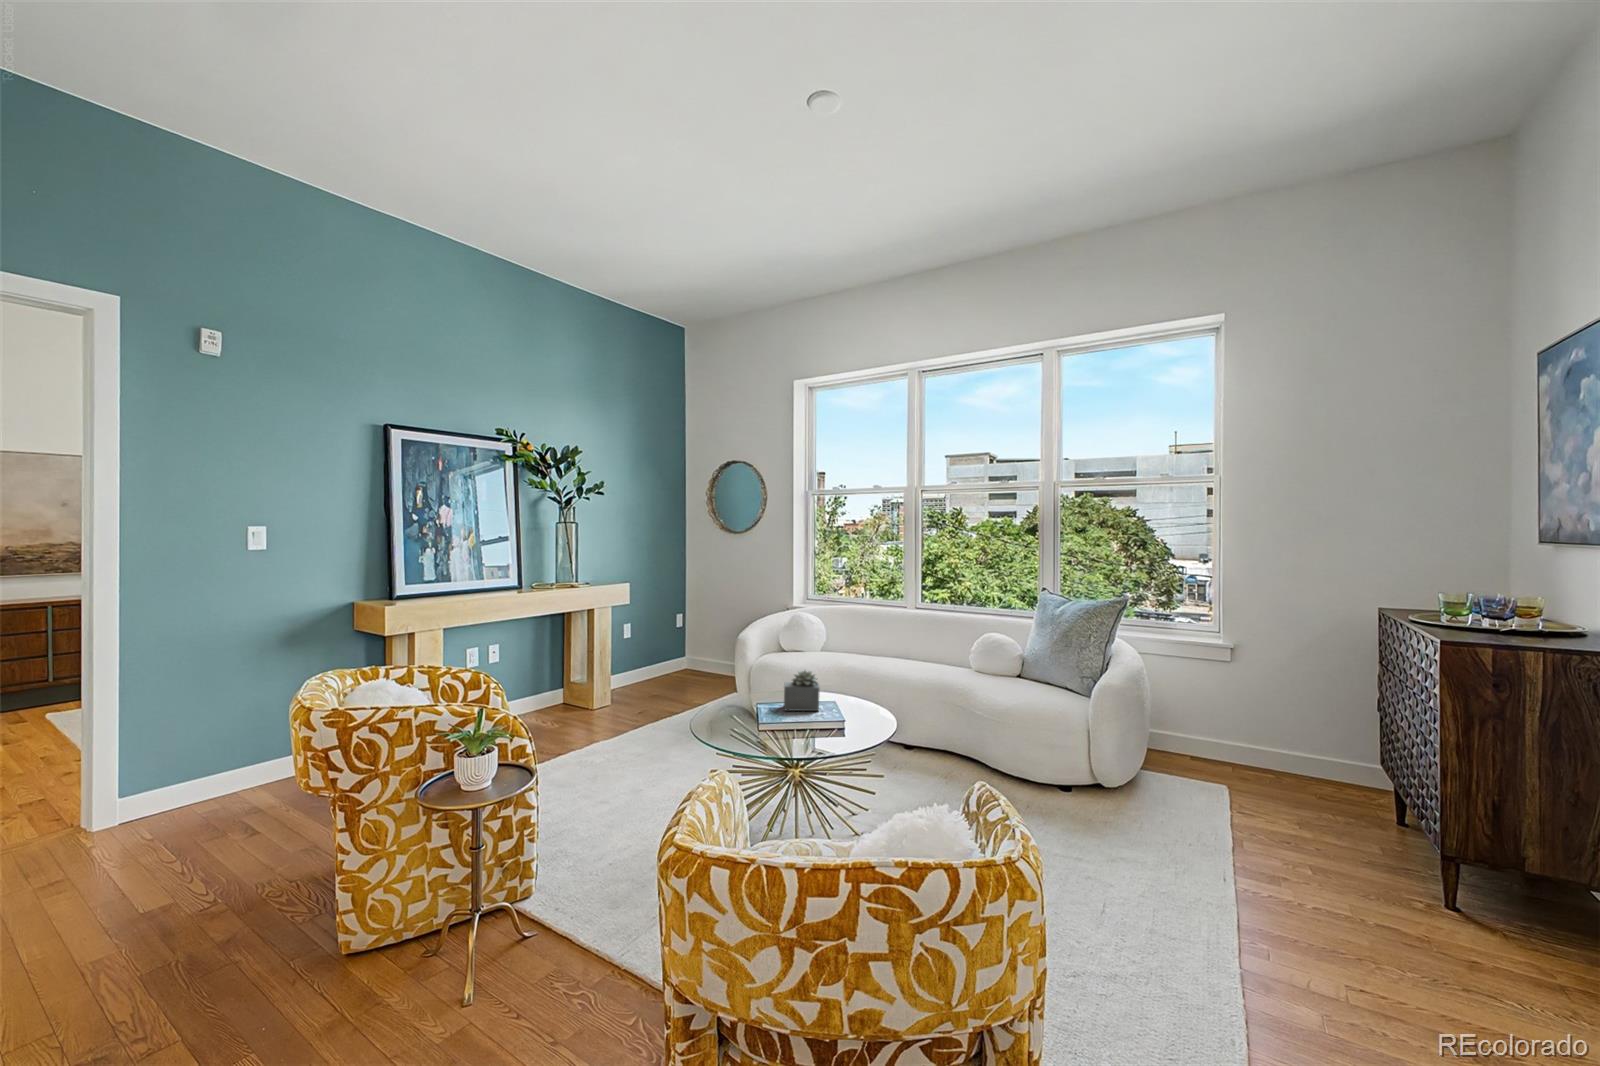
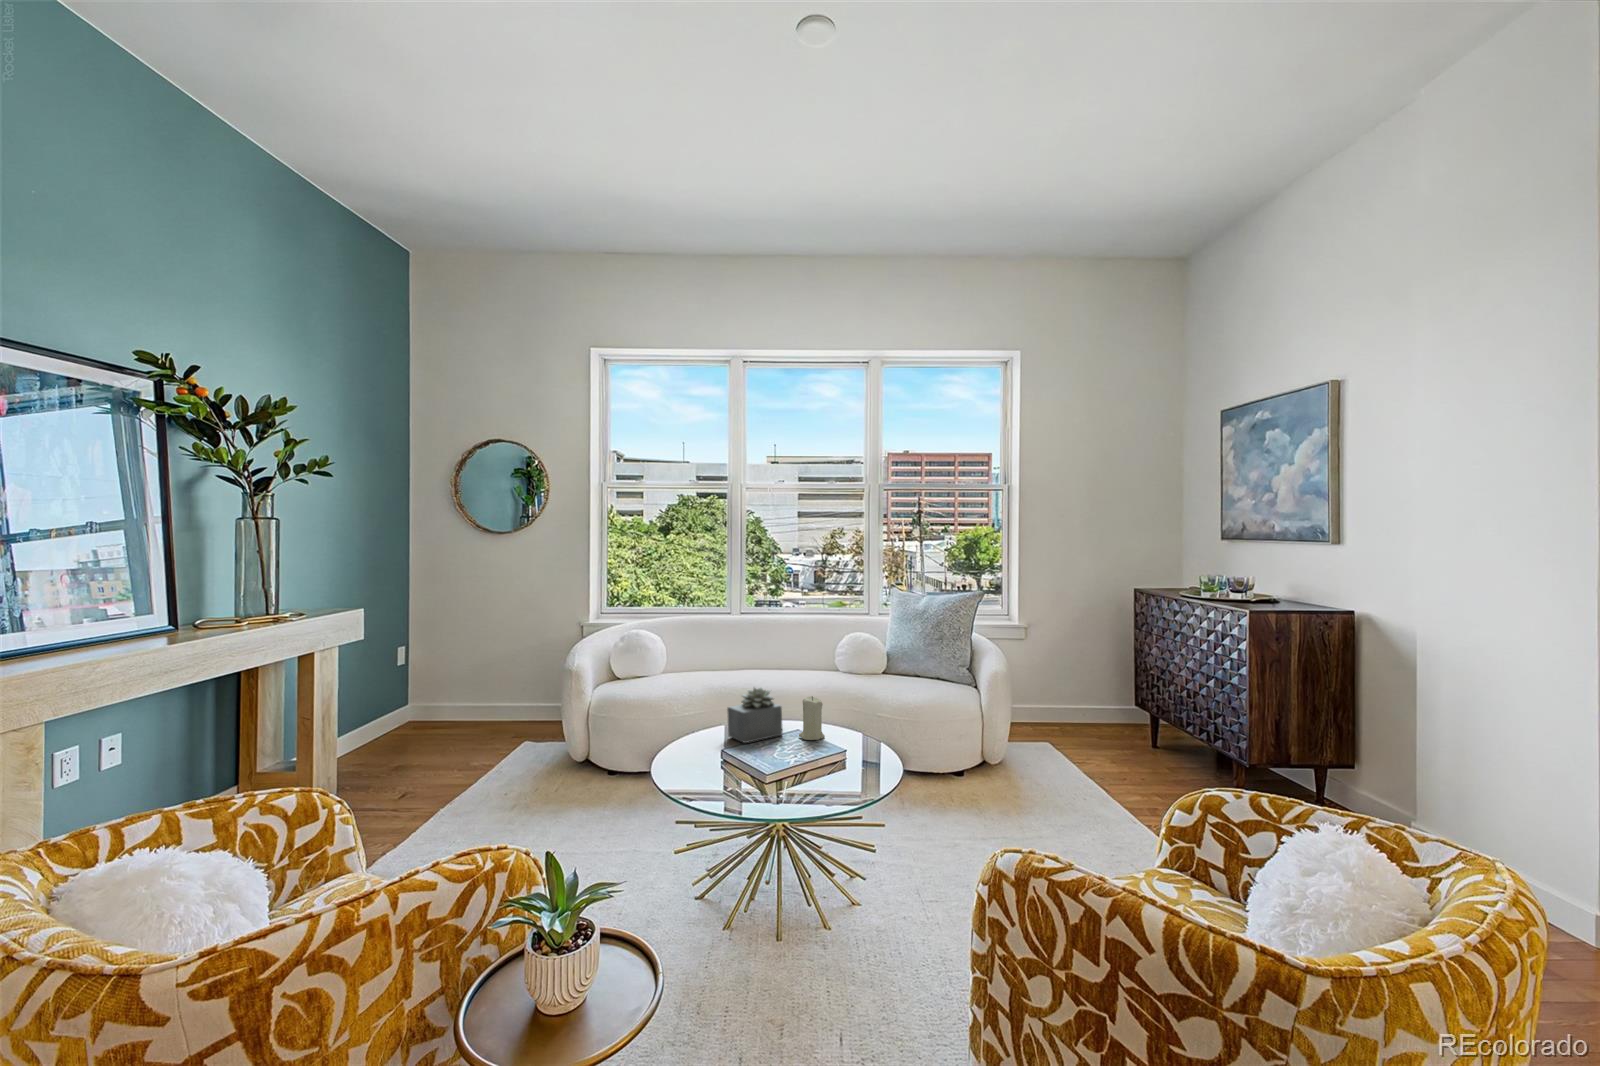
candle: none [824,683,843,718] -> present [799,696,825,740]

